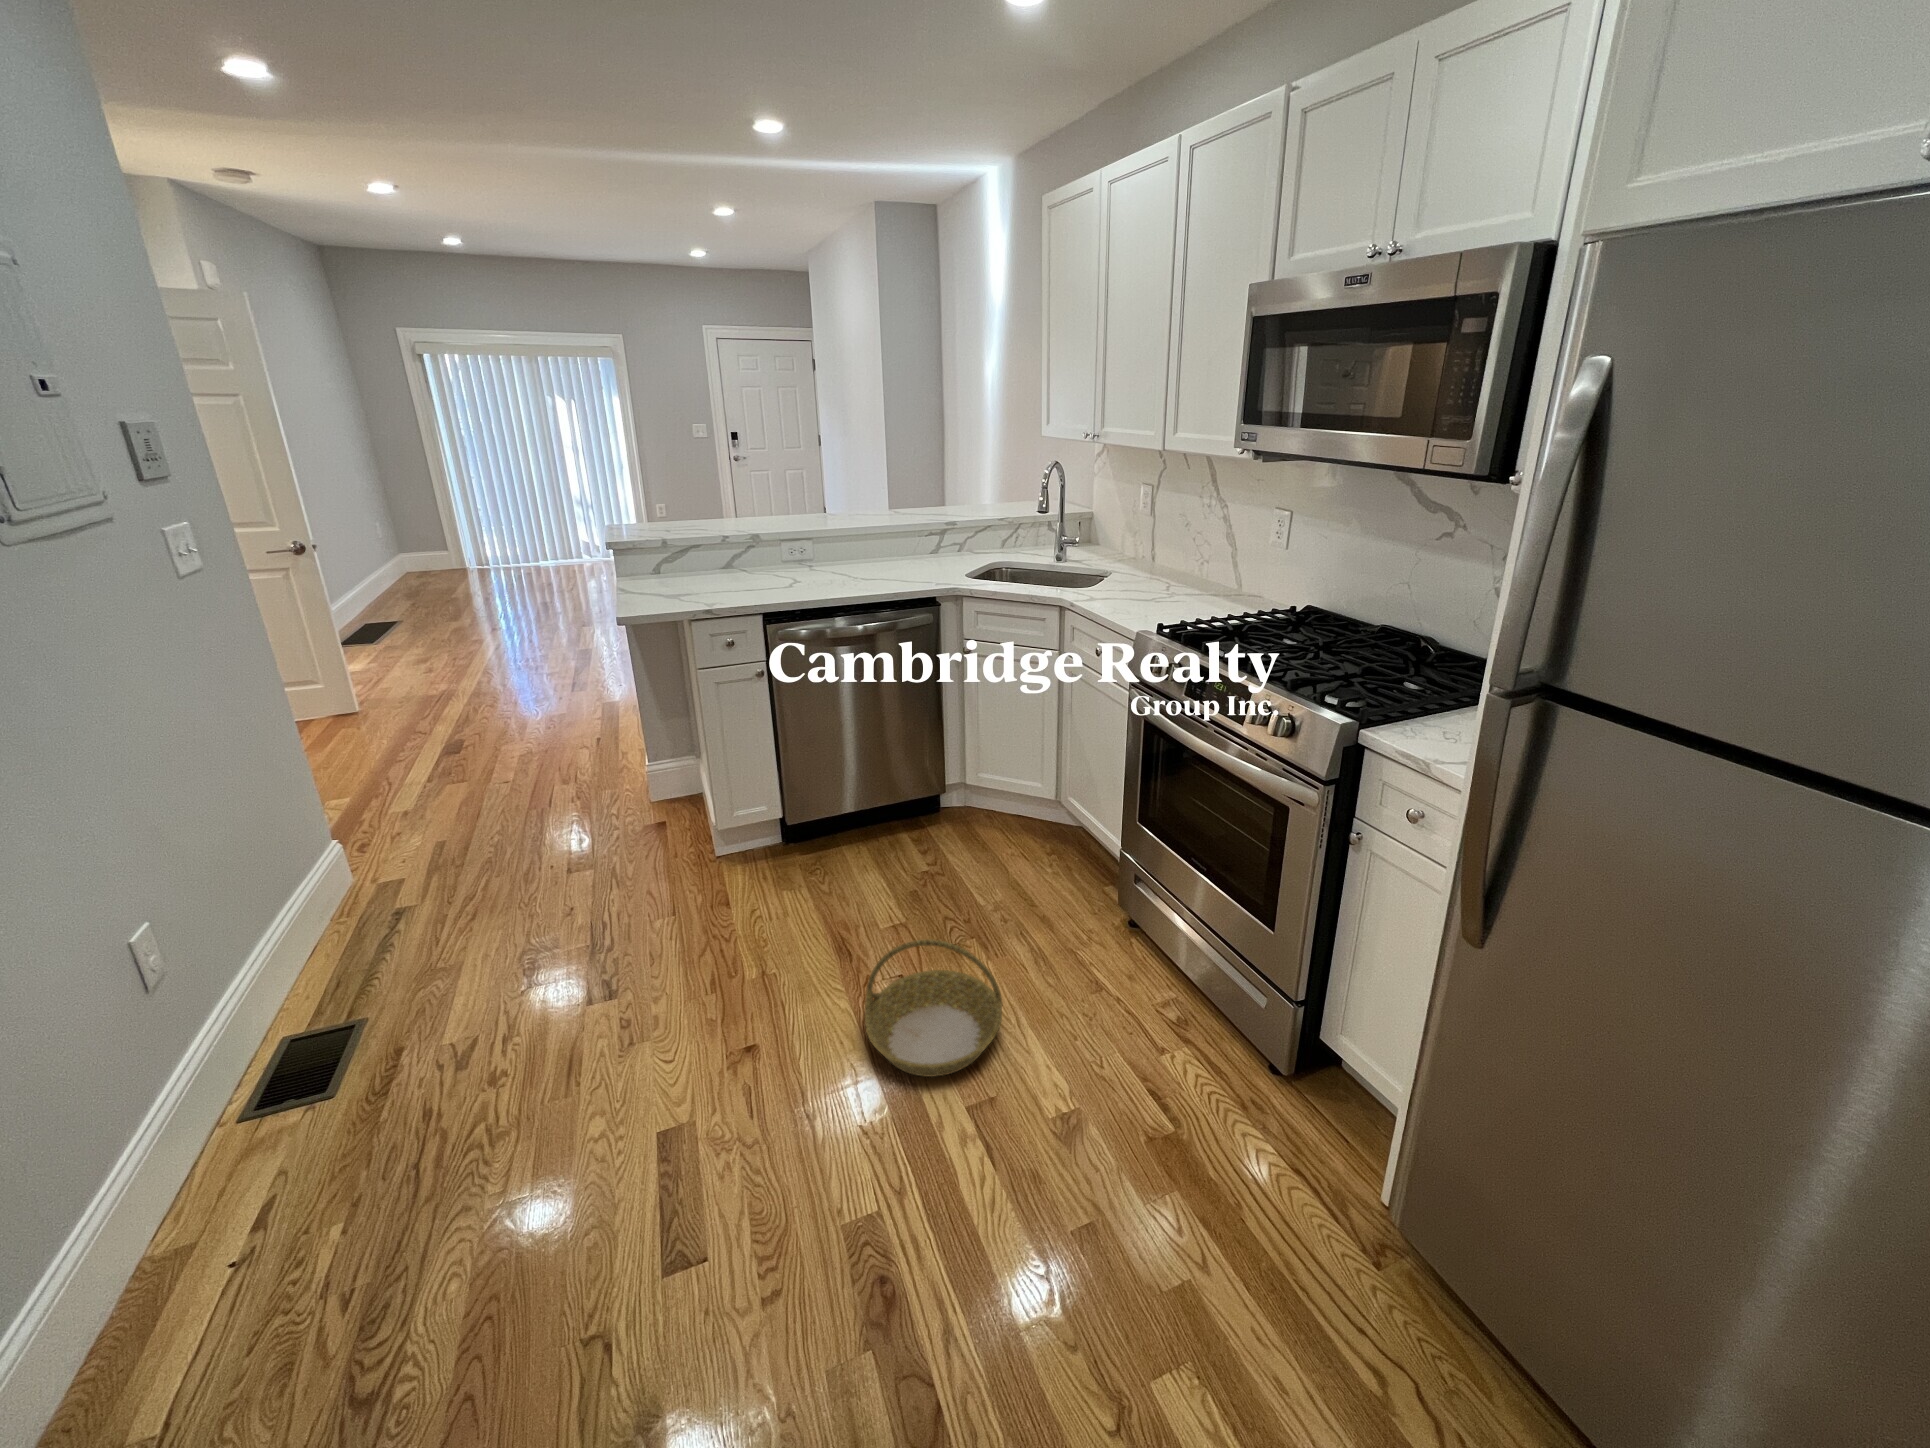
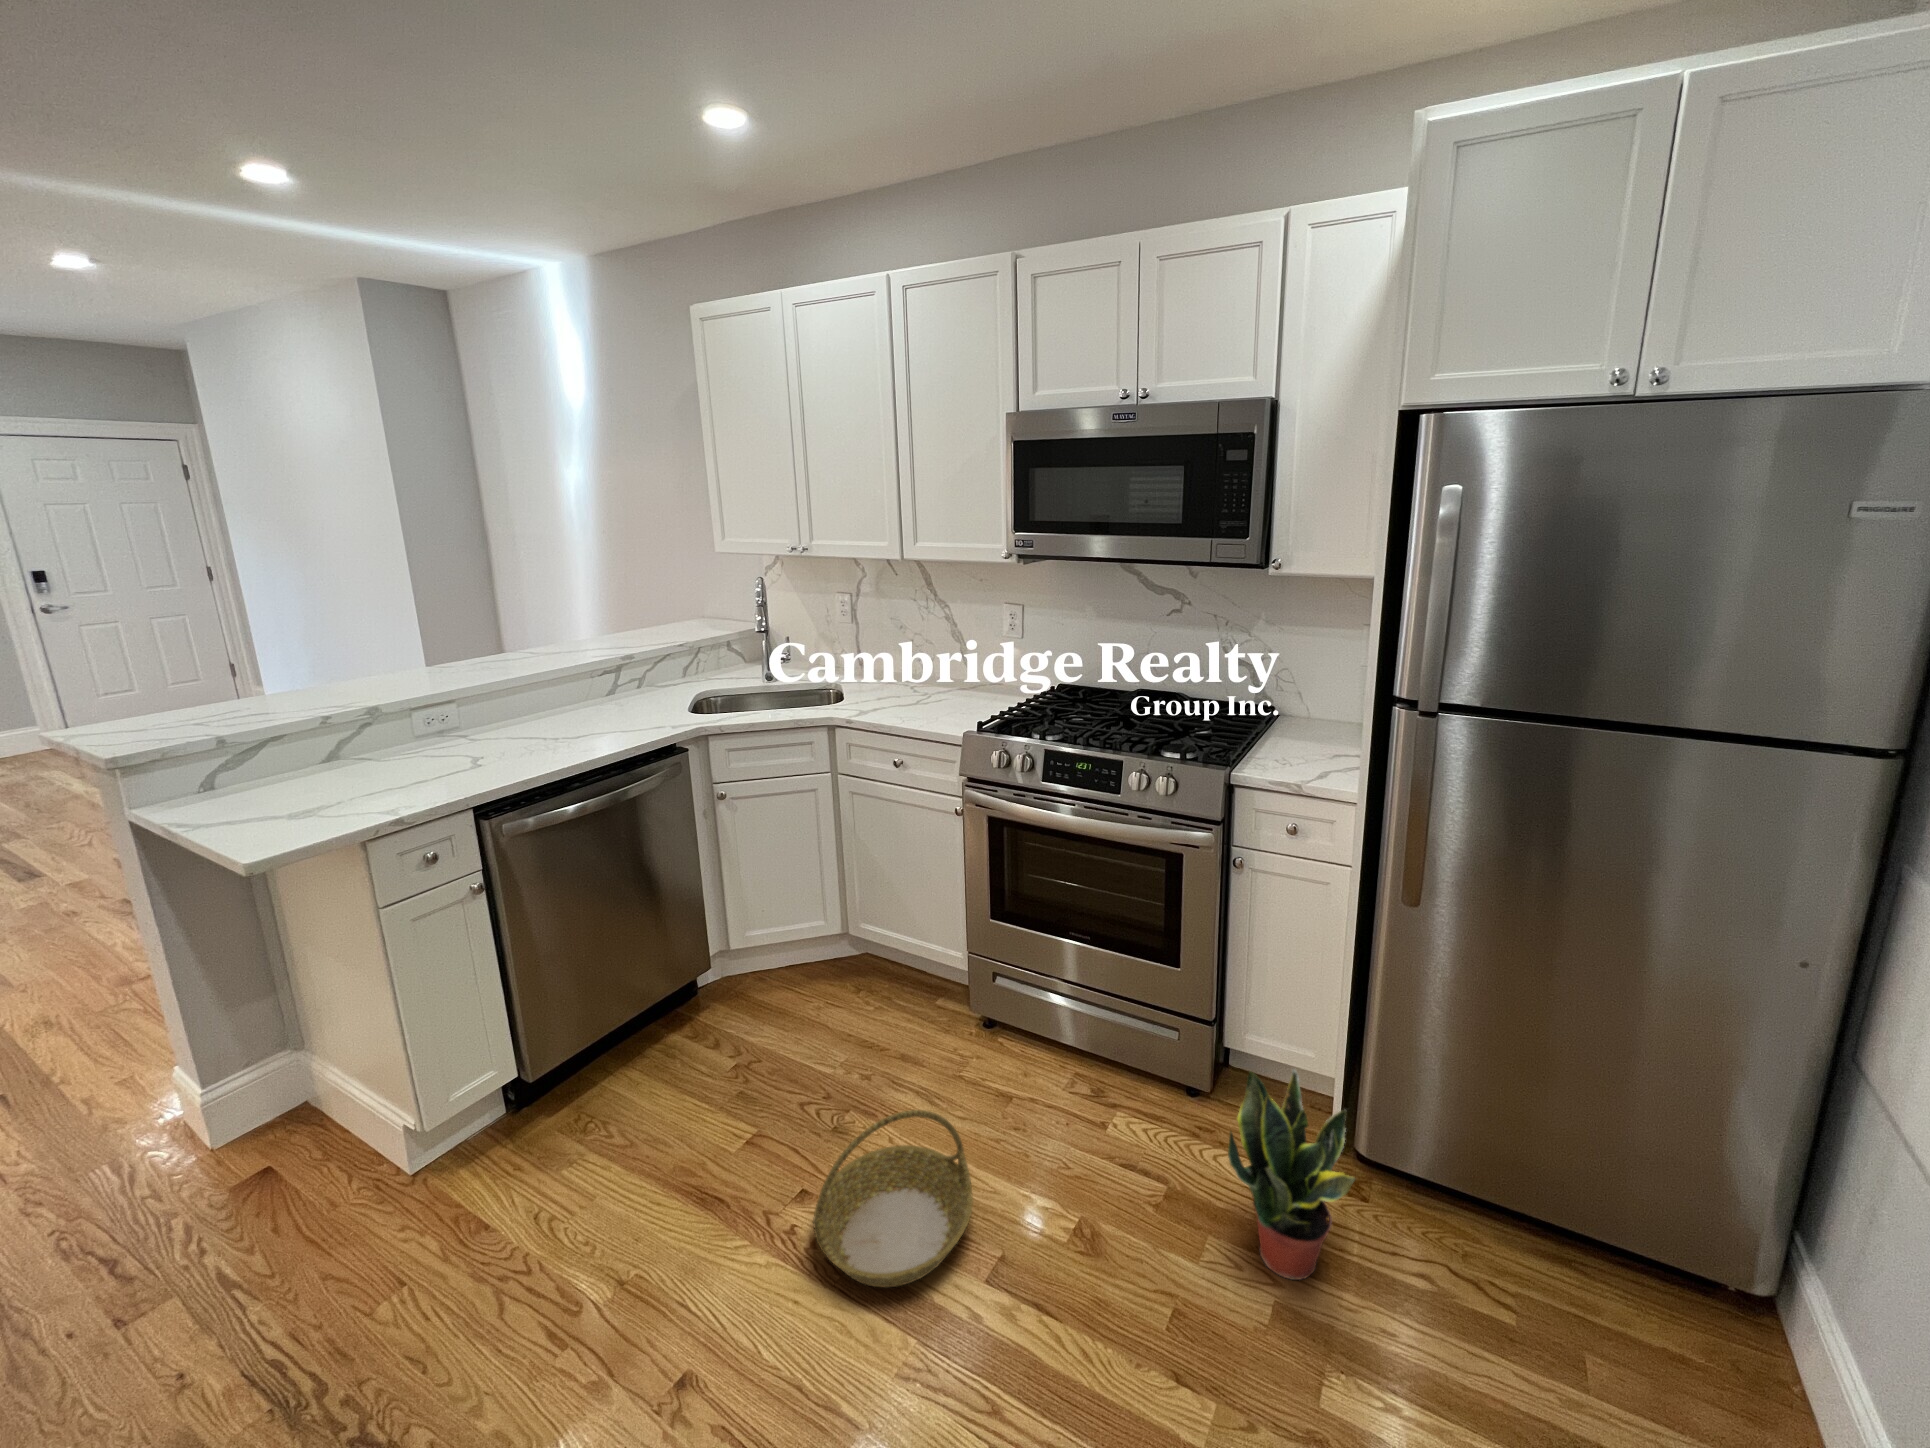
potted plant: none [1171,1050,1342,1284] -> present [1228,1069,1355,1280]

